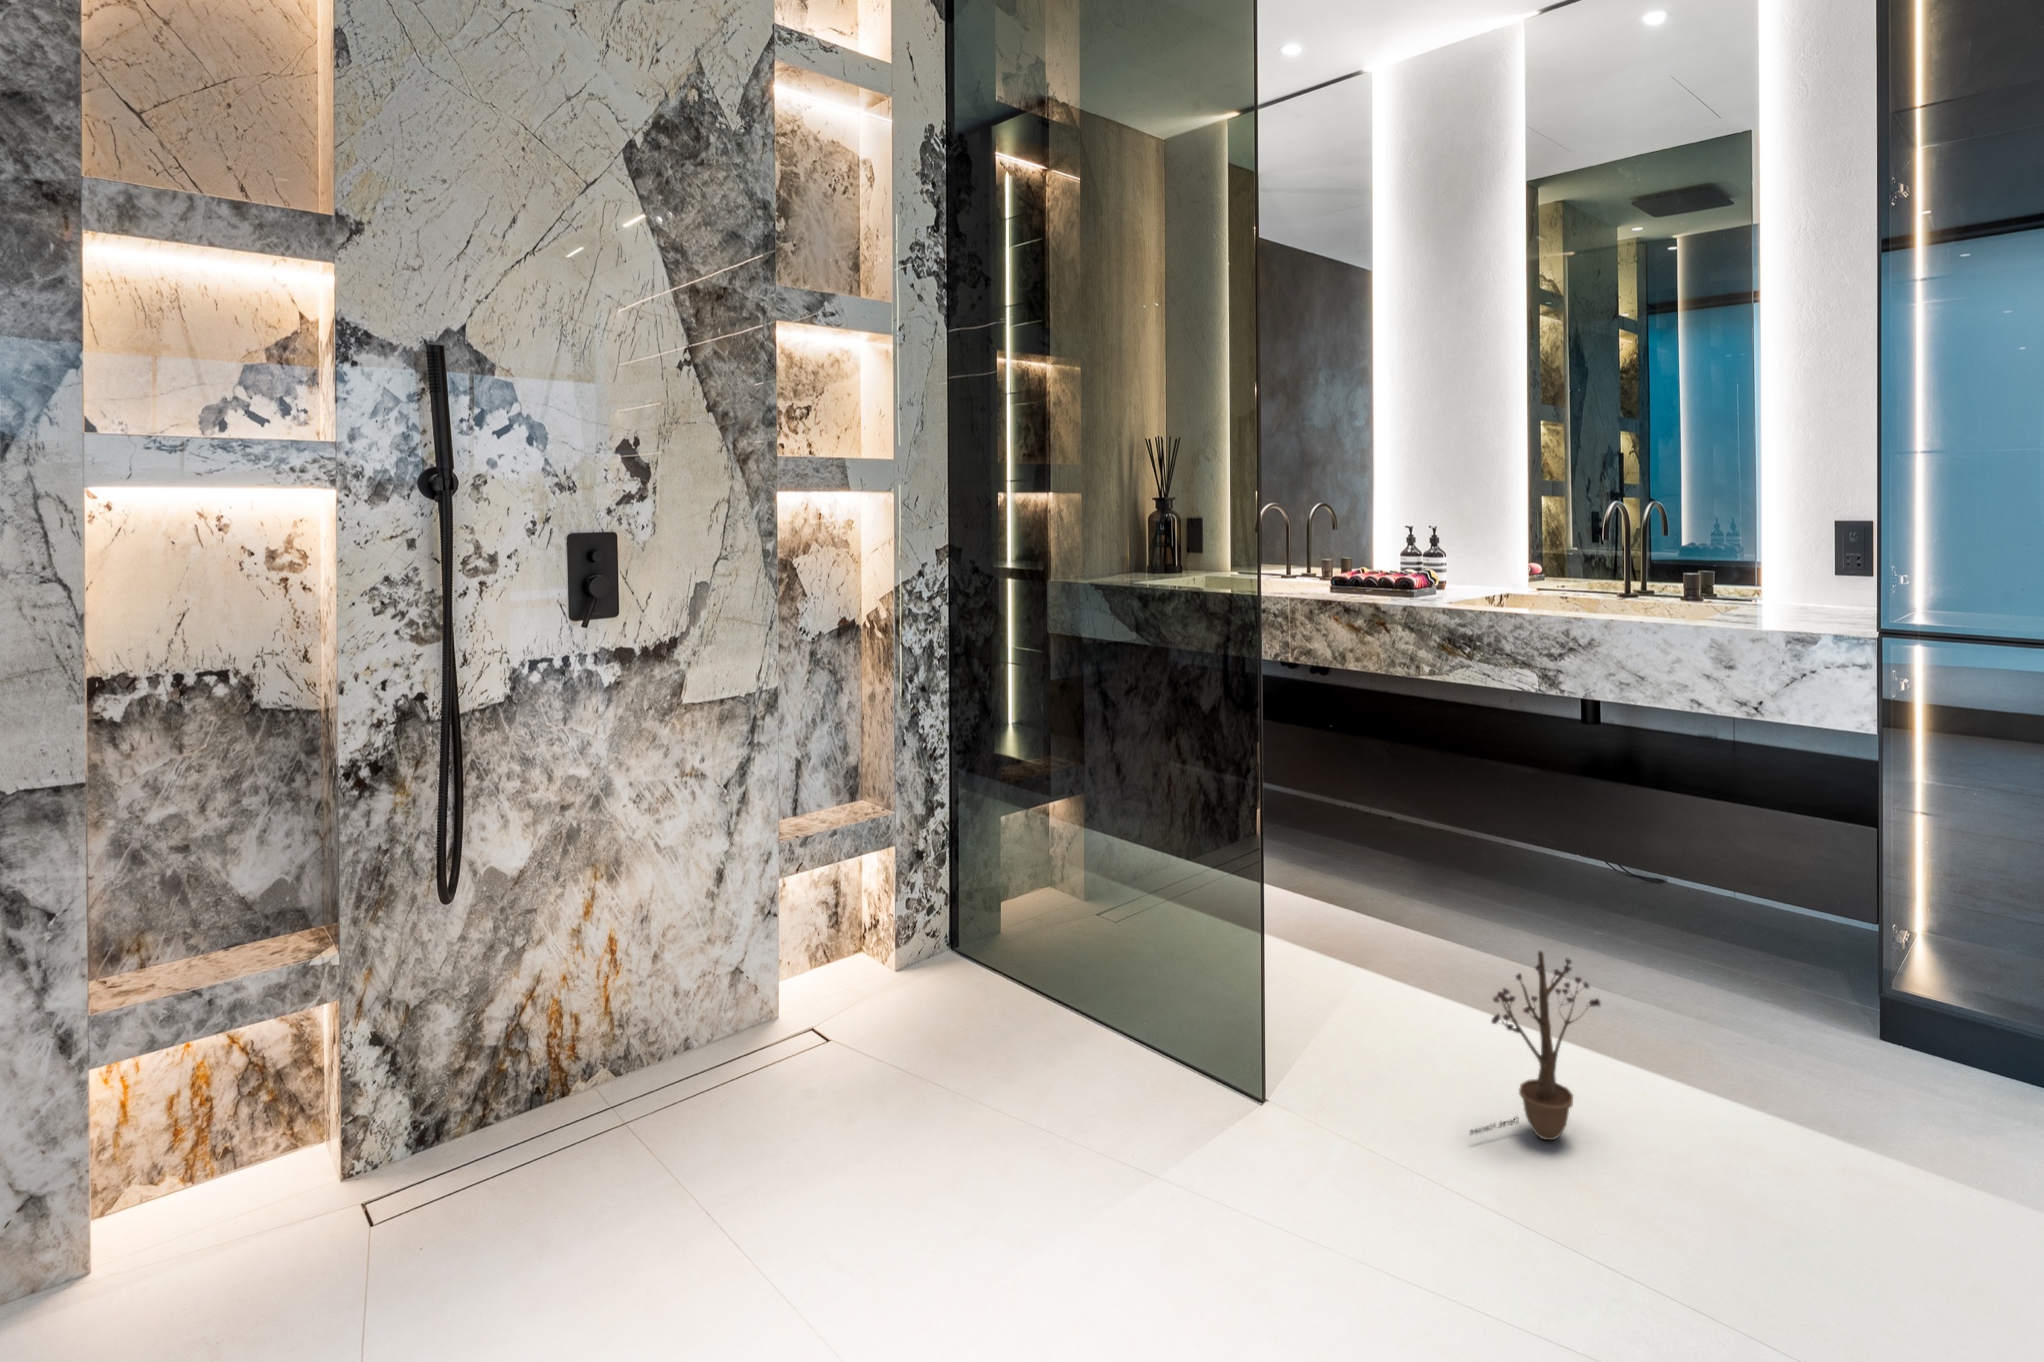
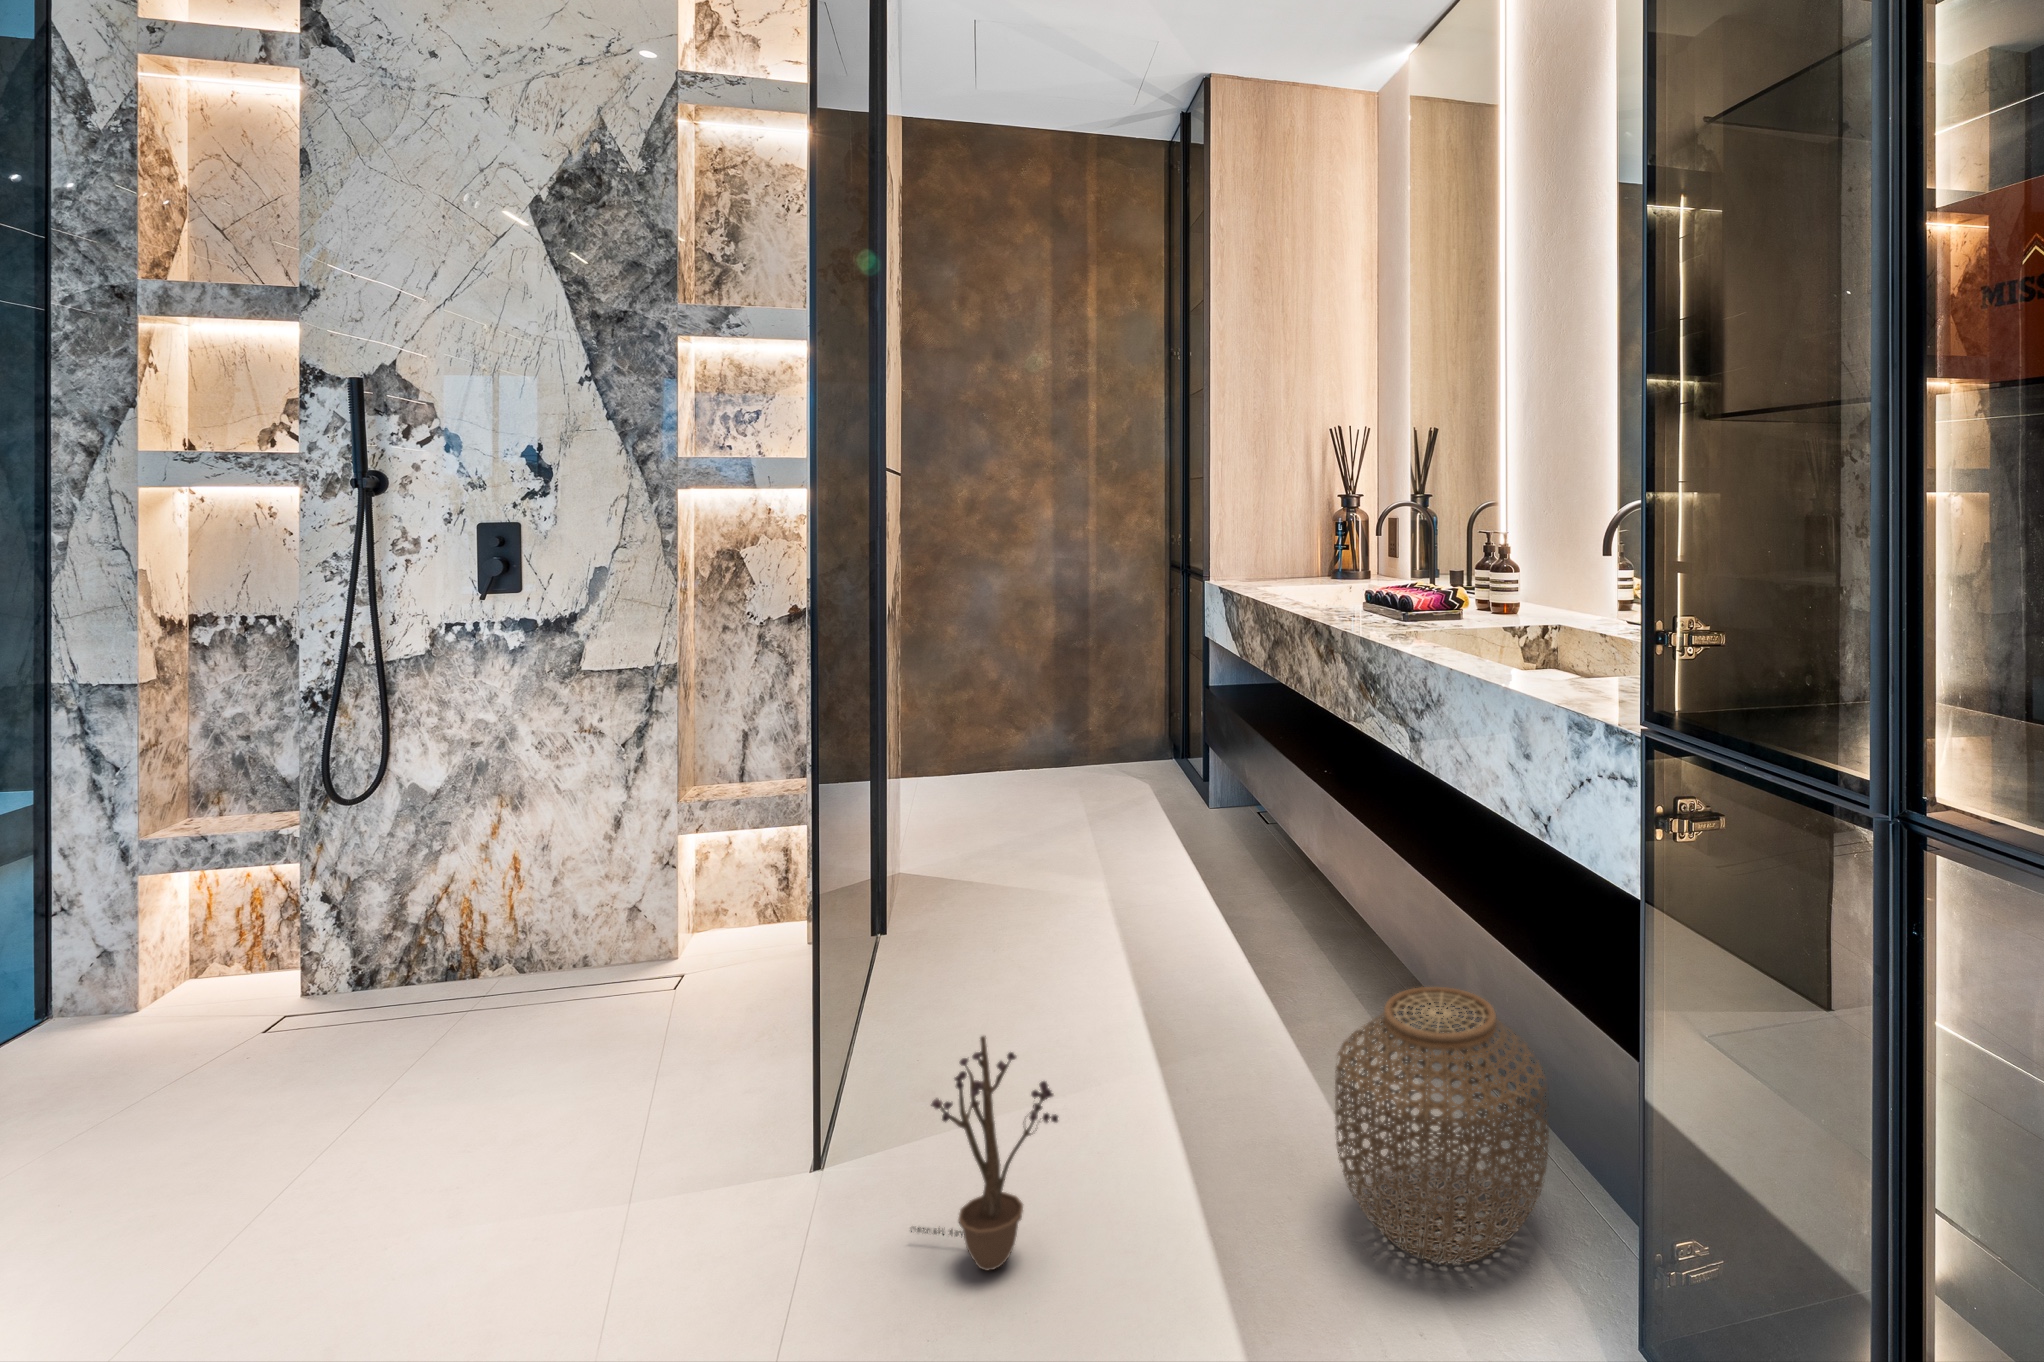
woven basket: none [1650,860,1820,1044] -> present [1335,987,1549,1264]

